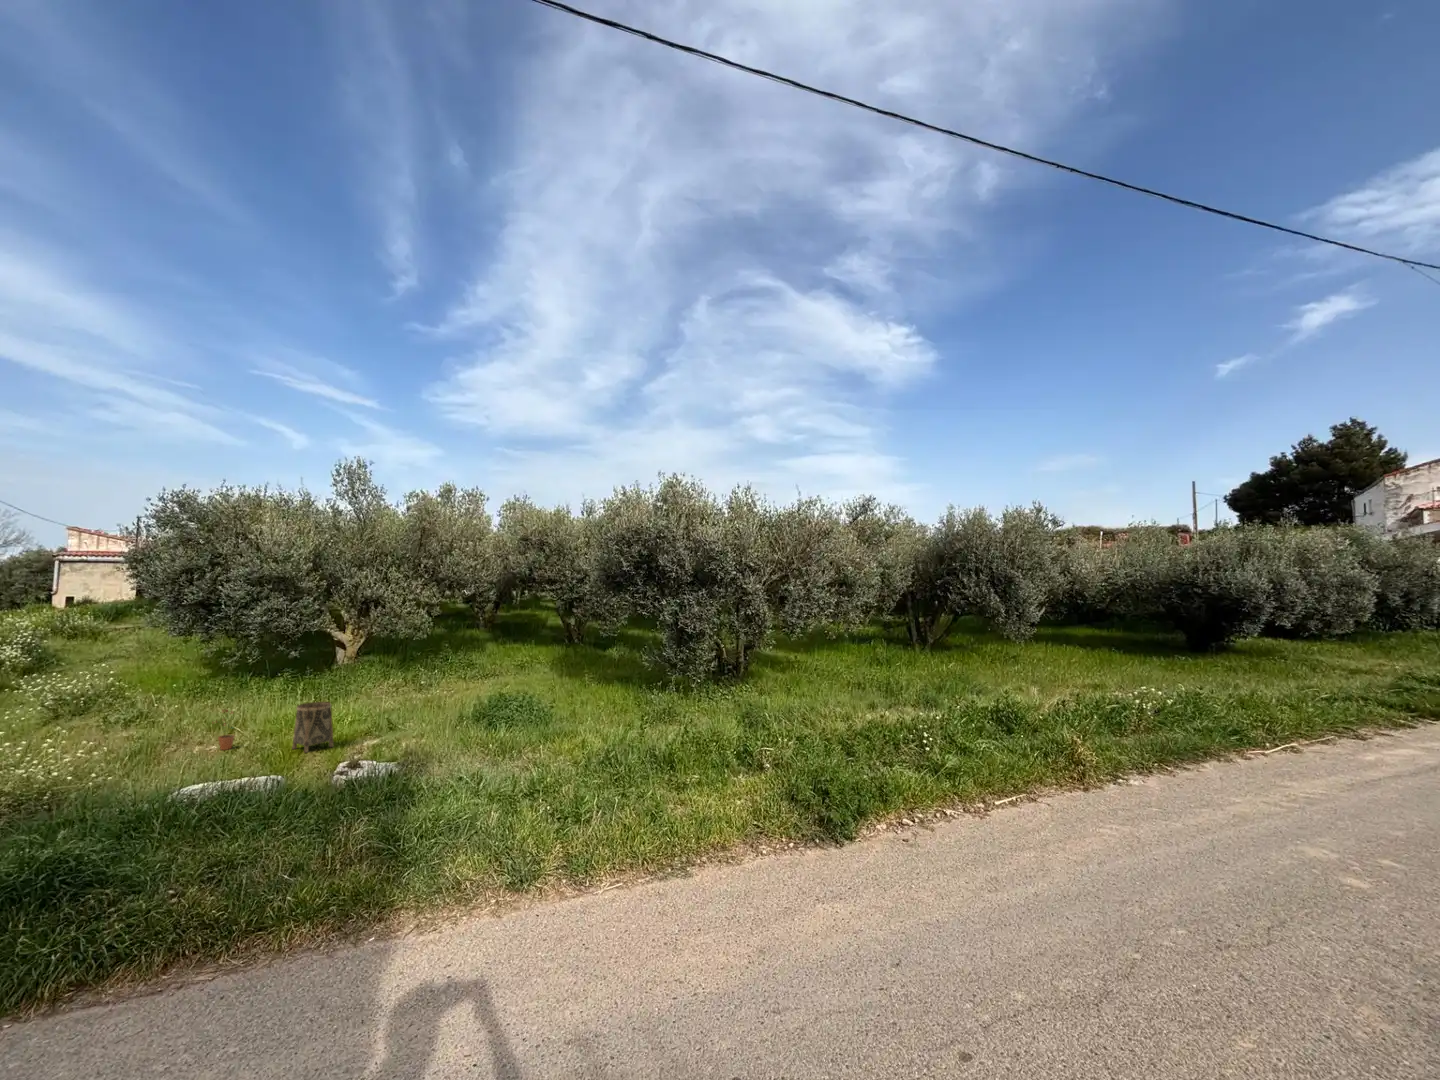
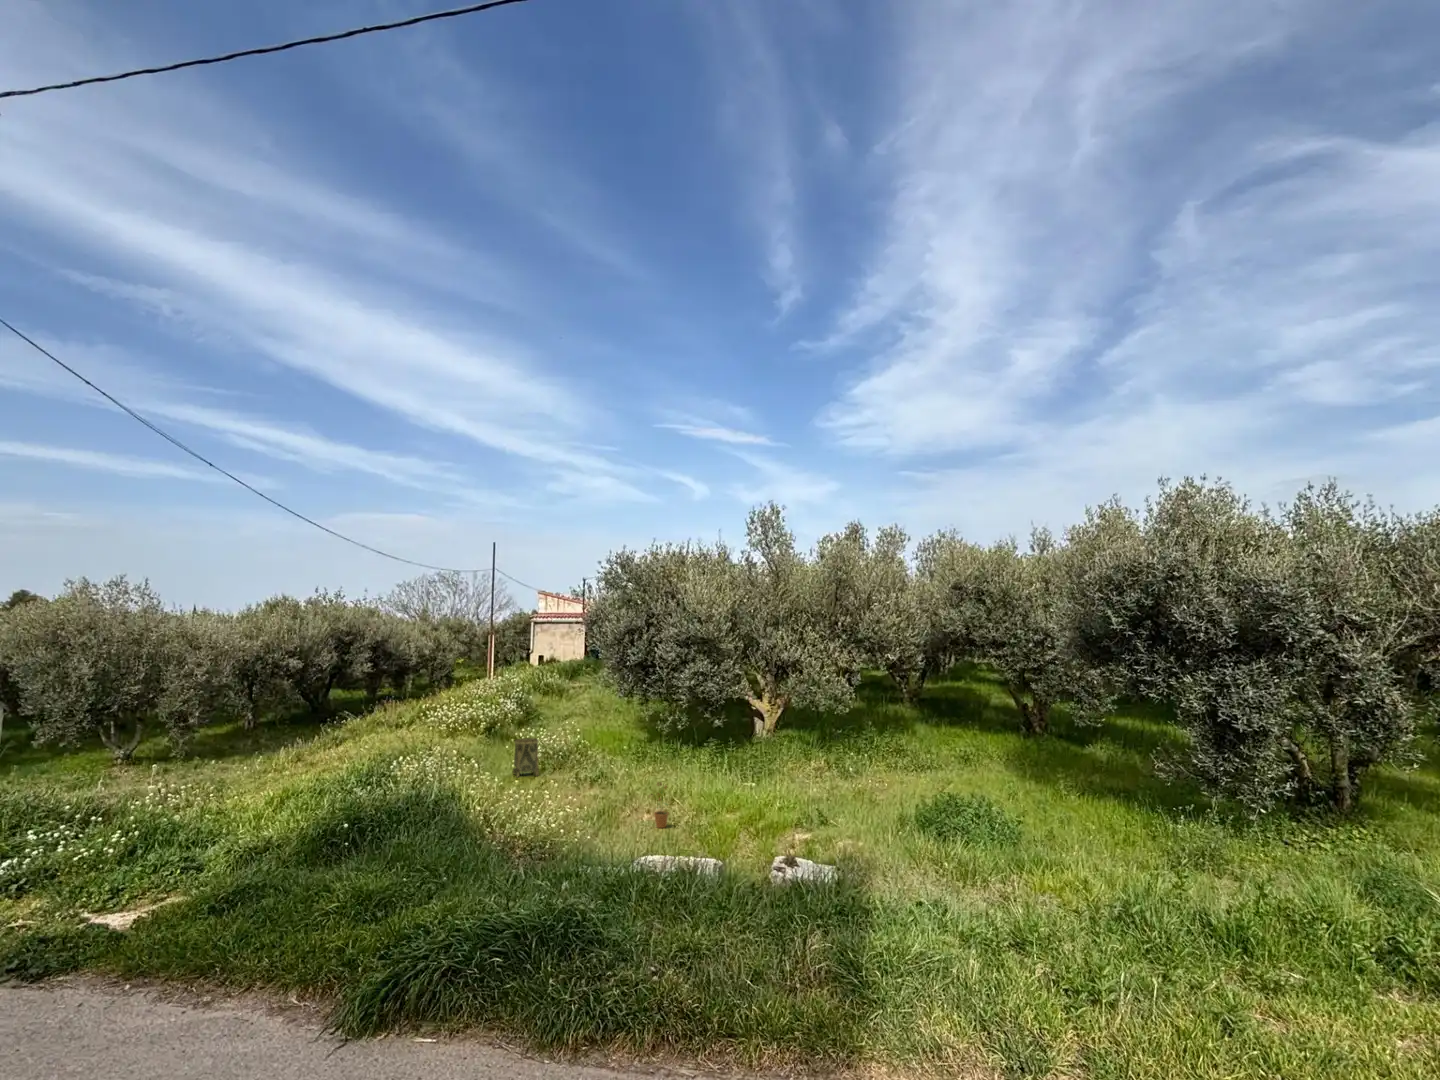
basket: present [292,702,333,752] -> present [513,738,539,777]

